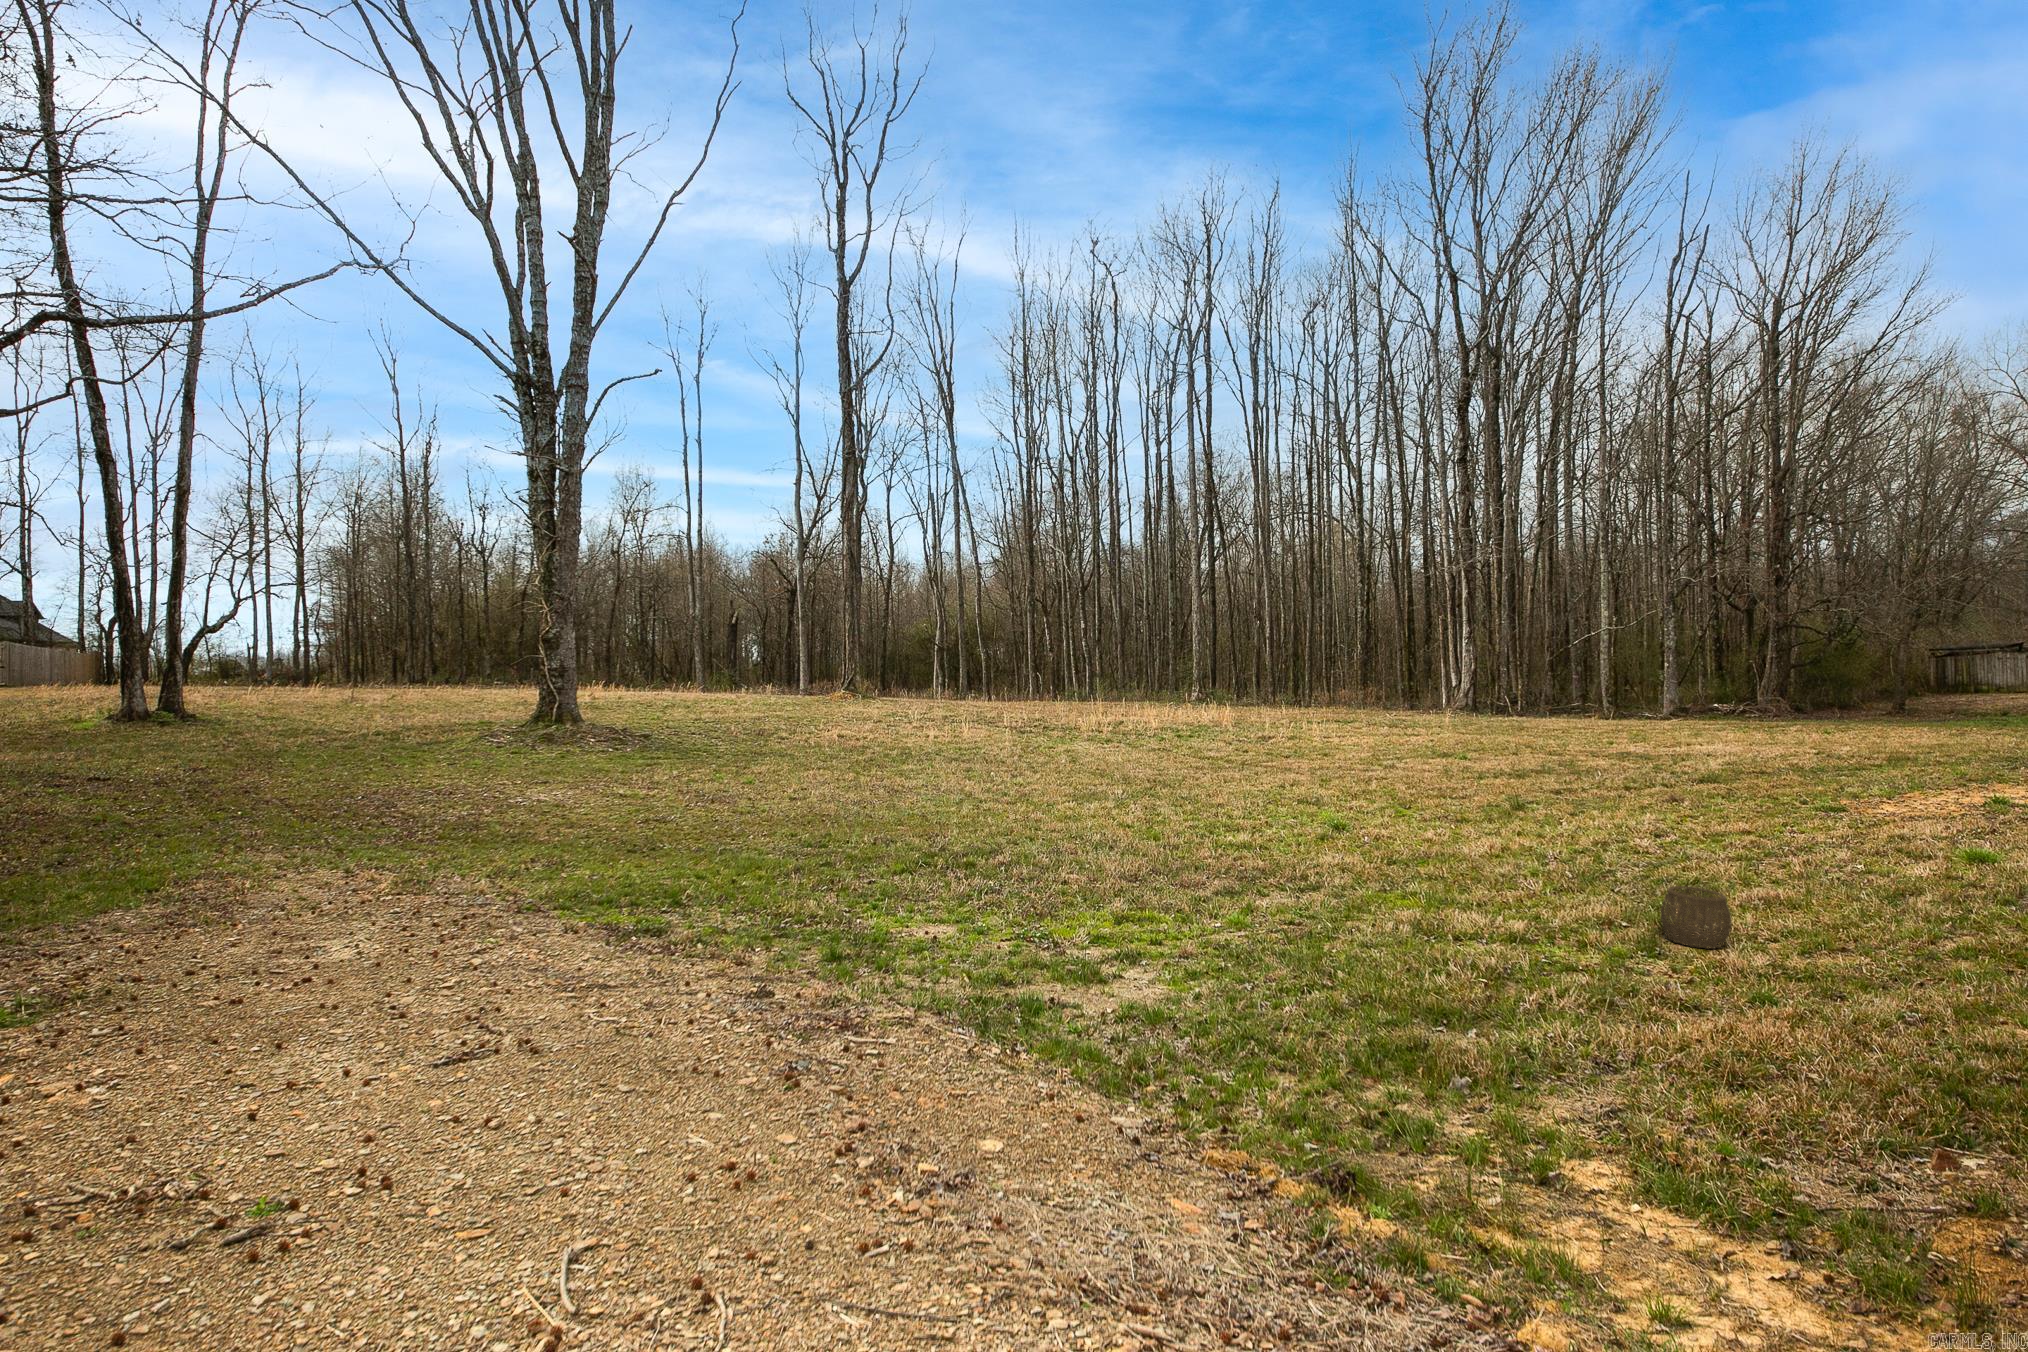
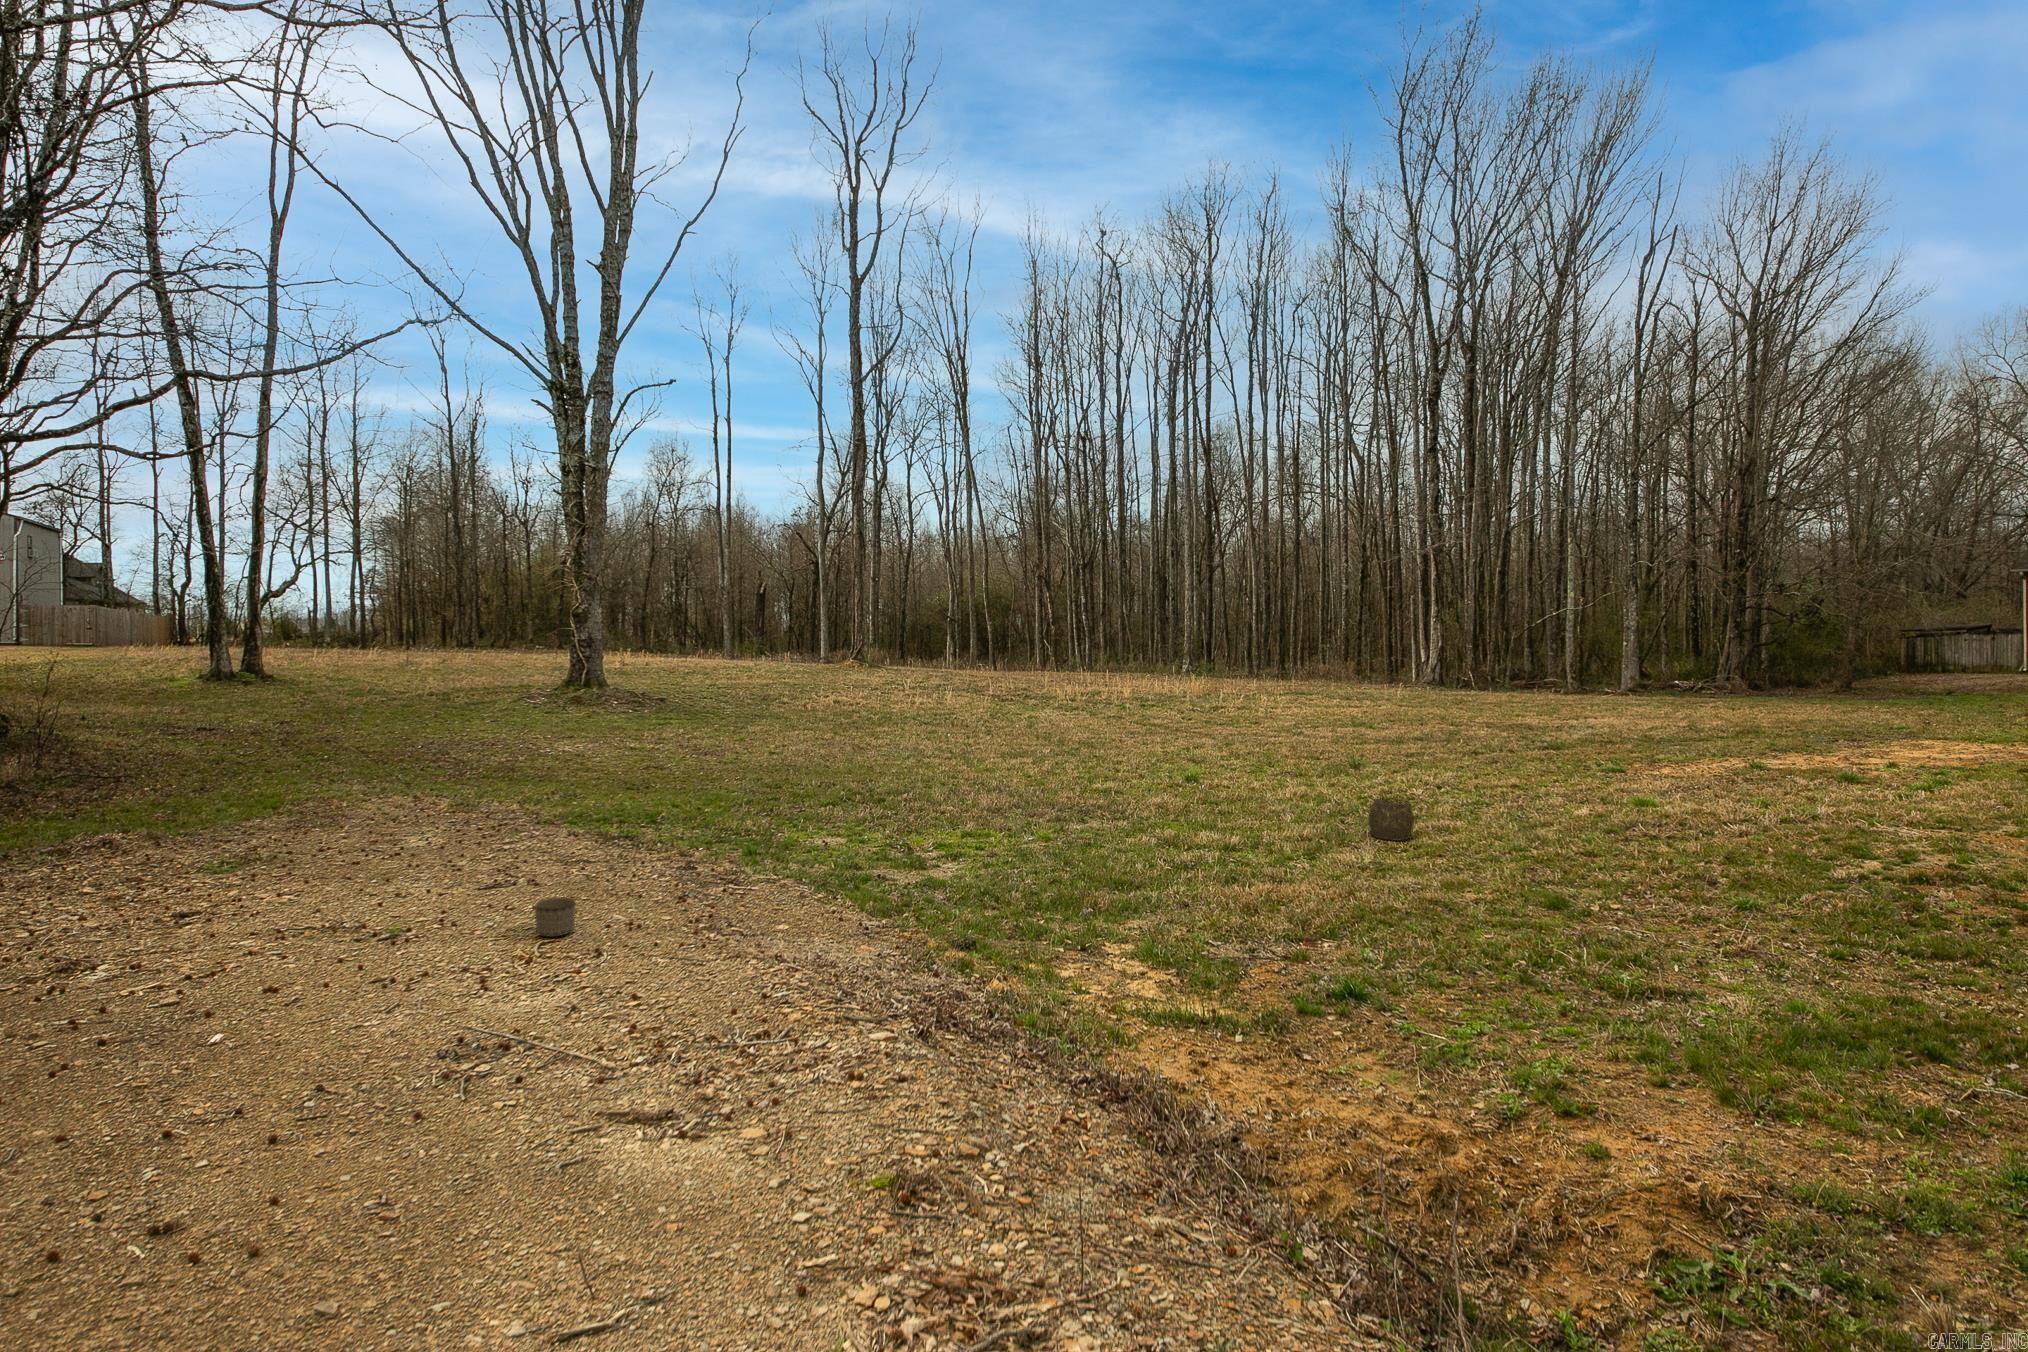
planter: none [510,1188,588,1282] -> present [535,897,576,937]

